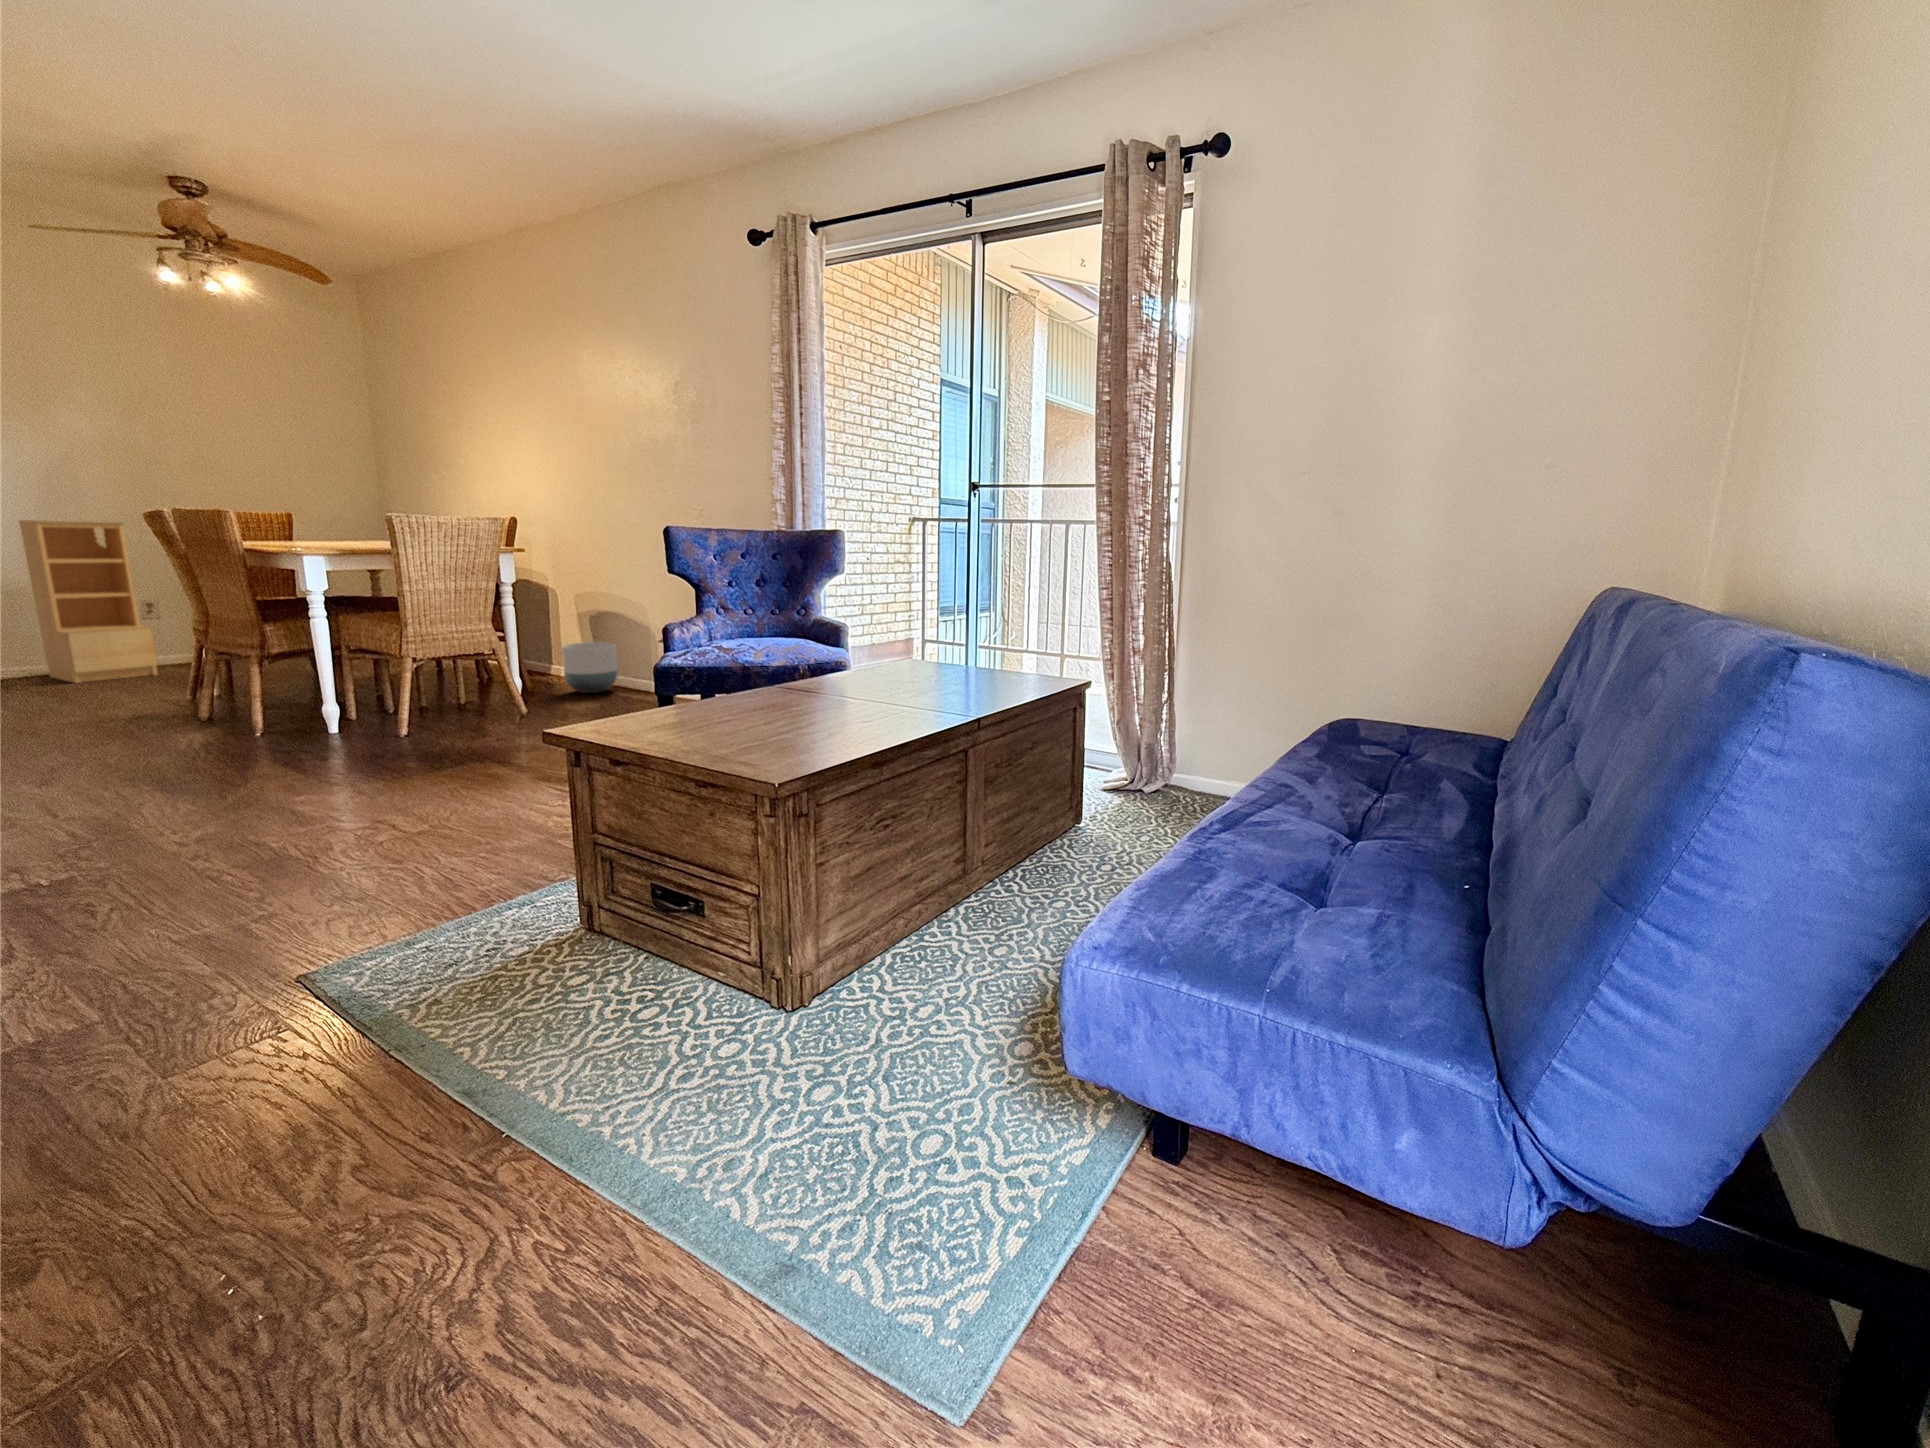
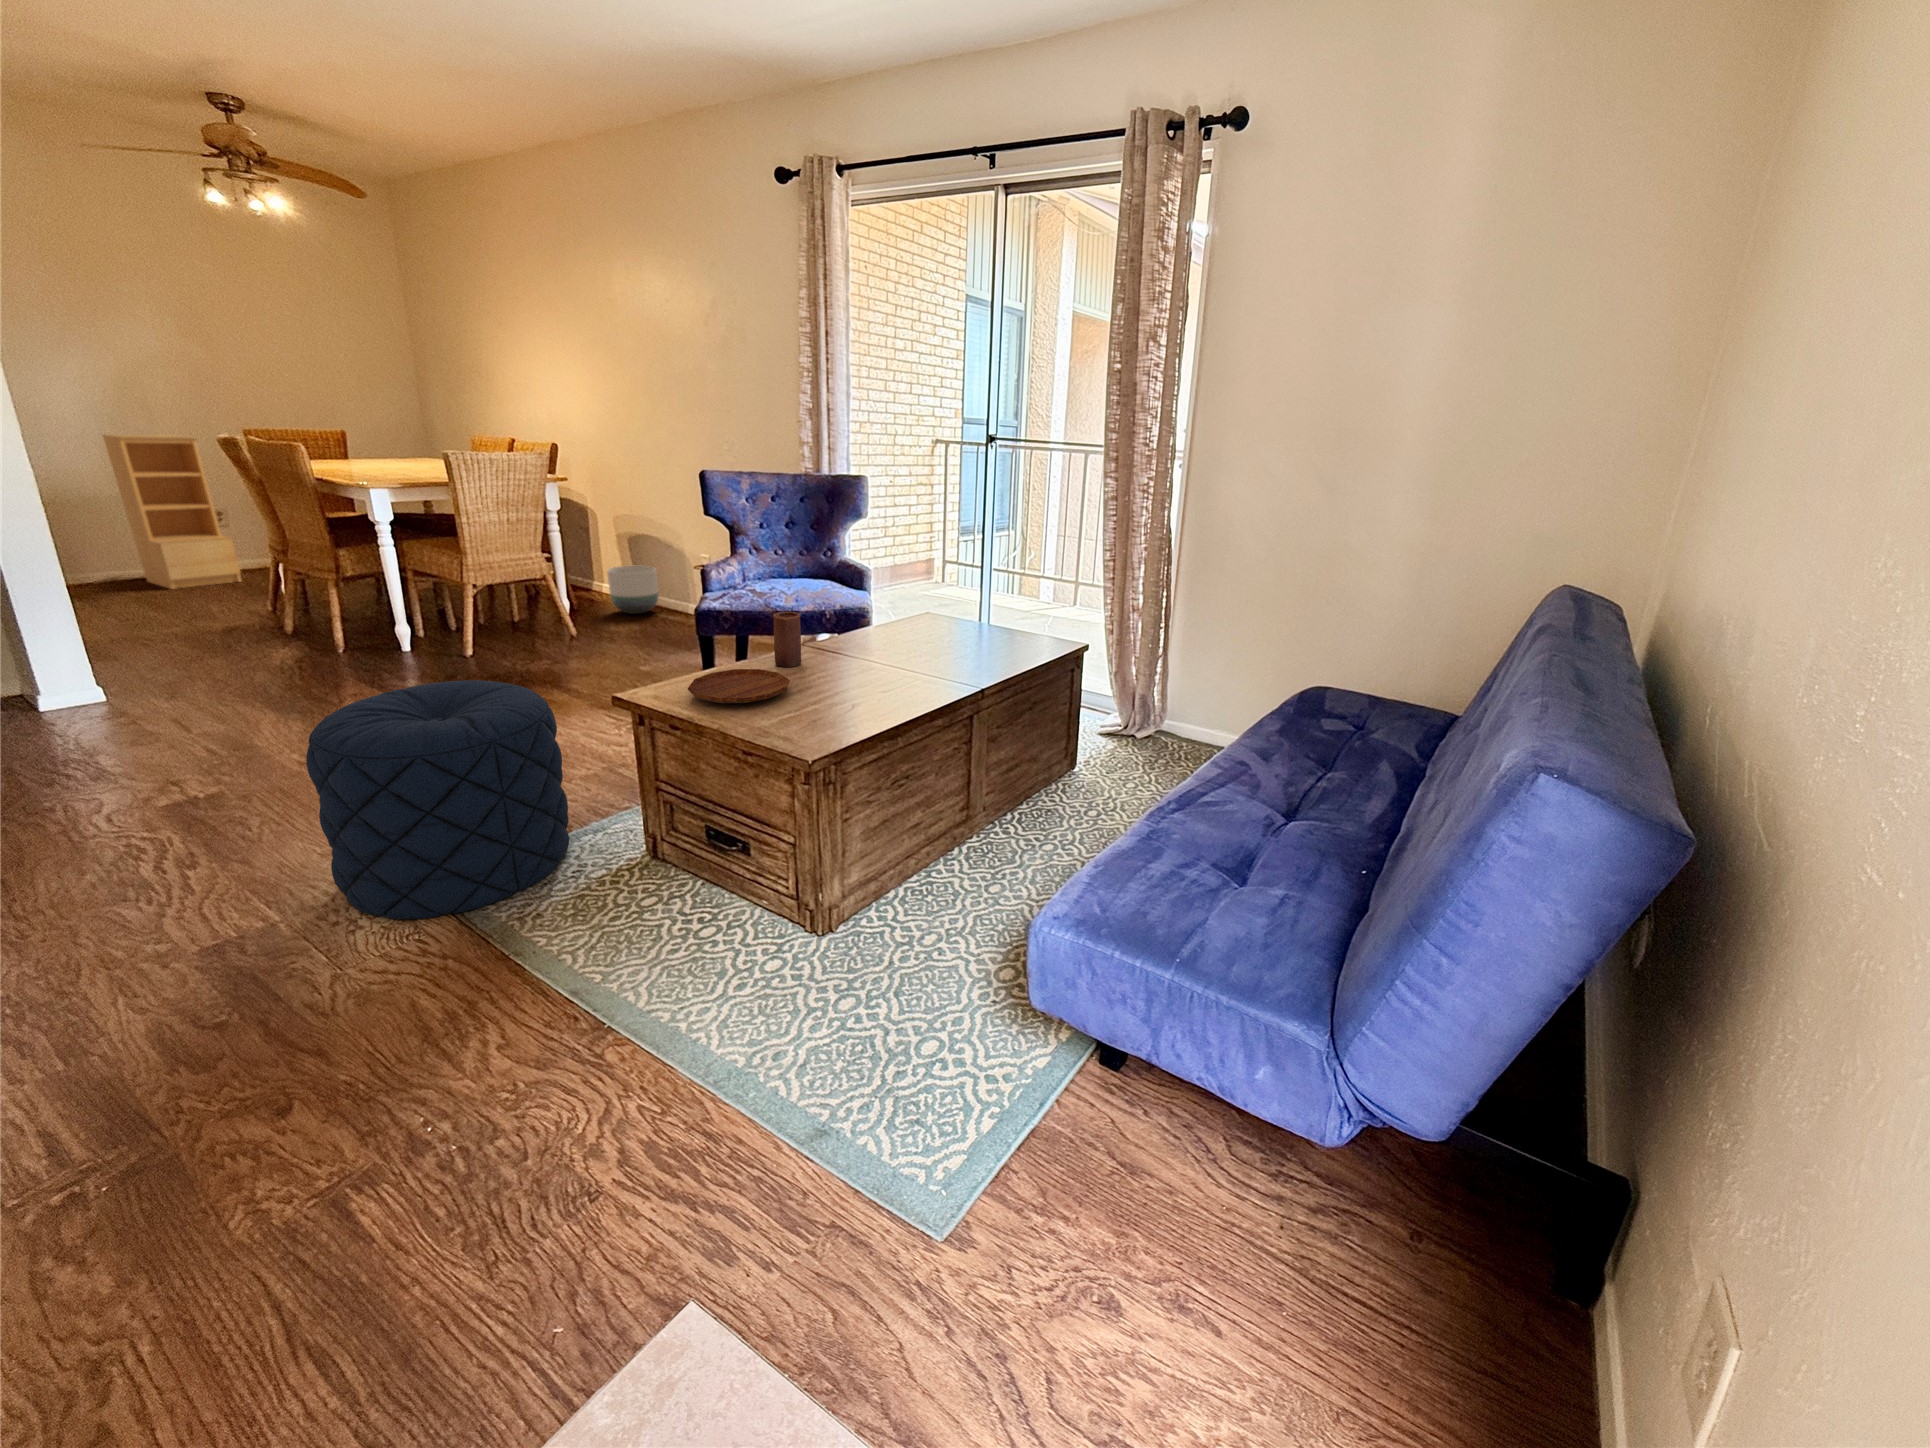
candle: none [738,642,769,704] -> present [773,612,801,667]
tray: none [633,702,756,733] -> present [687,669,790,703]
pouf: none [152,724,486,1014] -> present [306,680,569,919]

